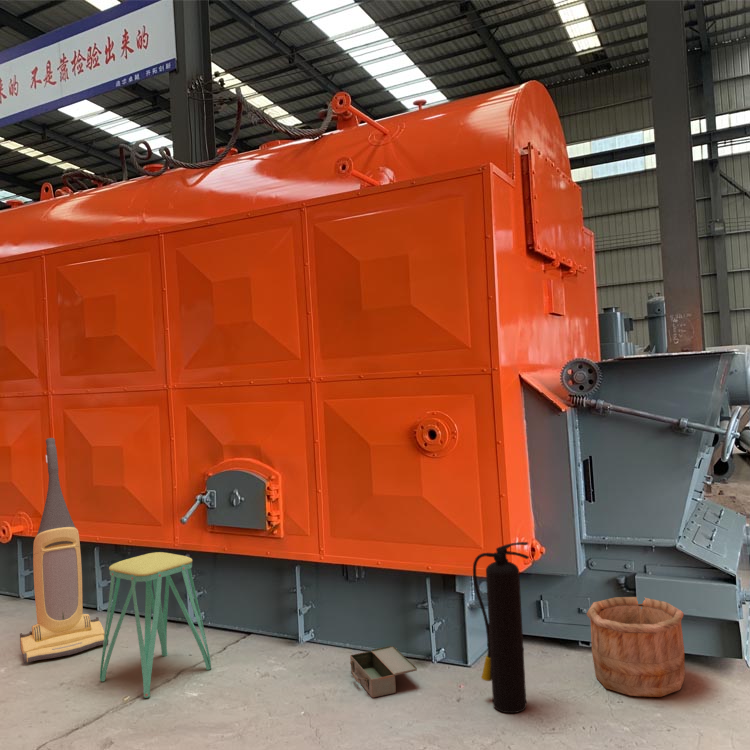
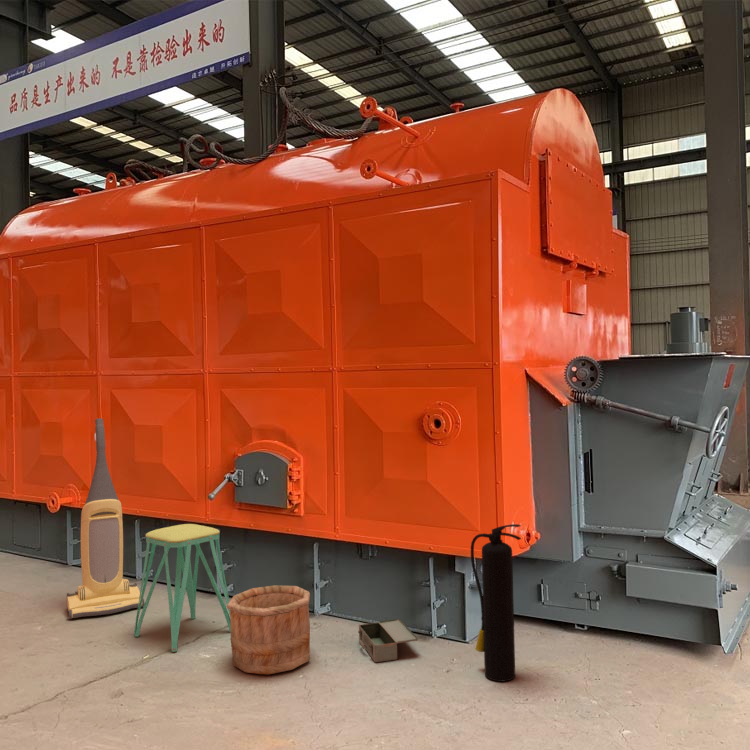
wooden bucket: present [587,597,685,697] -> present [227,585,310,675]

